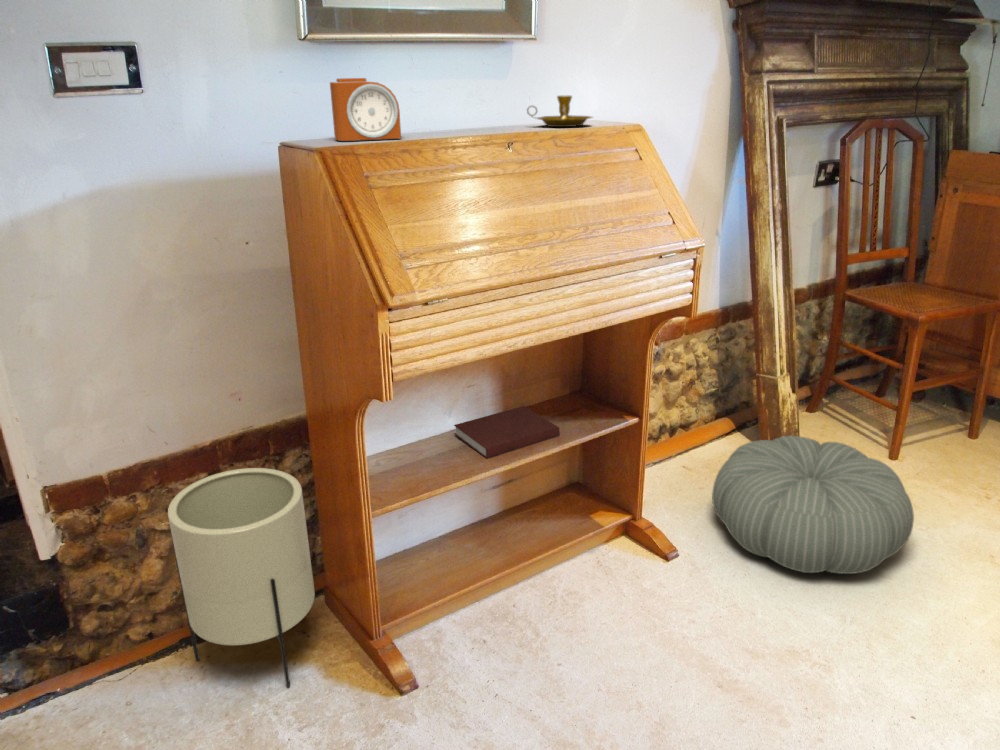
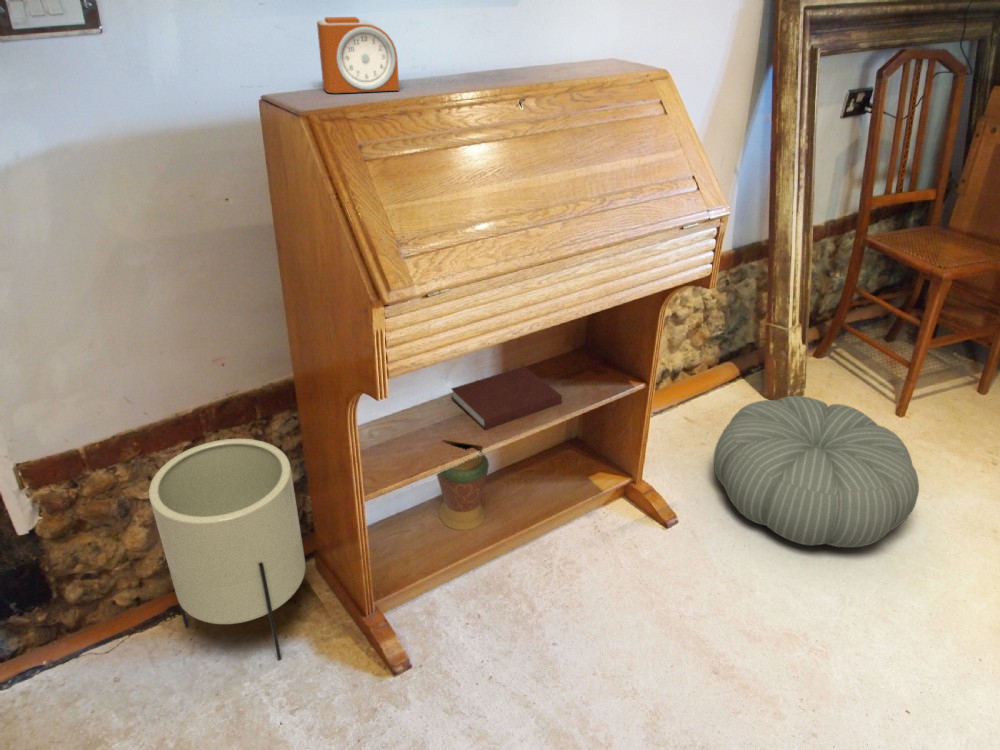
candlestick: present [527,95,592,127] -> none [541,32,616,70]
decorative vase: none [439,469,492,566] -> present [437,440,489,530]

